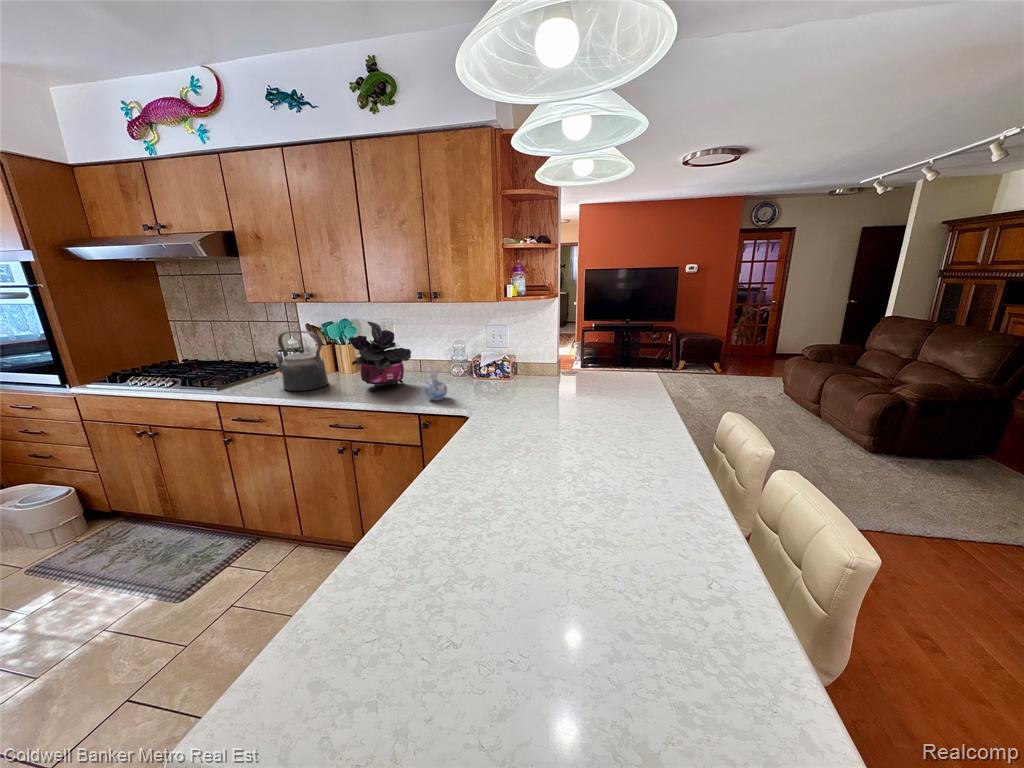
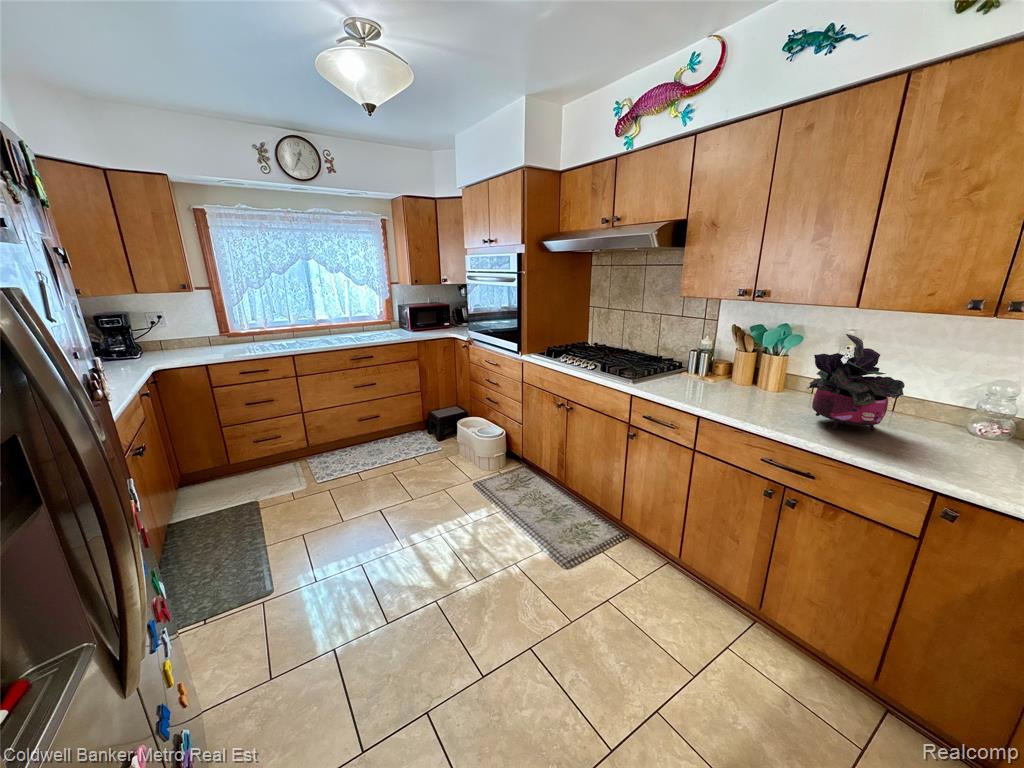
kettle: present [274,331,328,391] -> none [698,333,765,405]
ceramic pitcher: present [423,363,447,400] -> none [945,415,1004,479]

